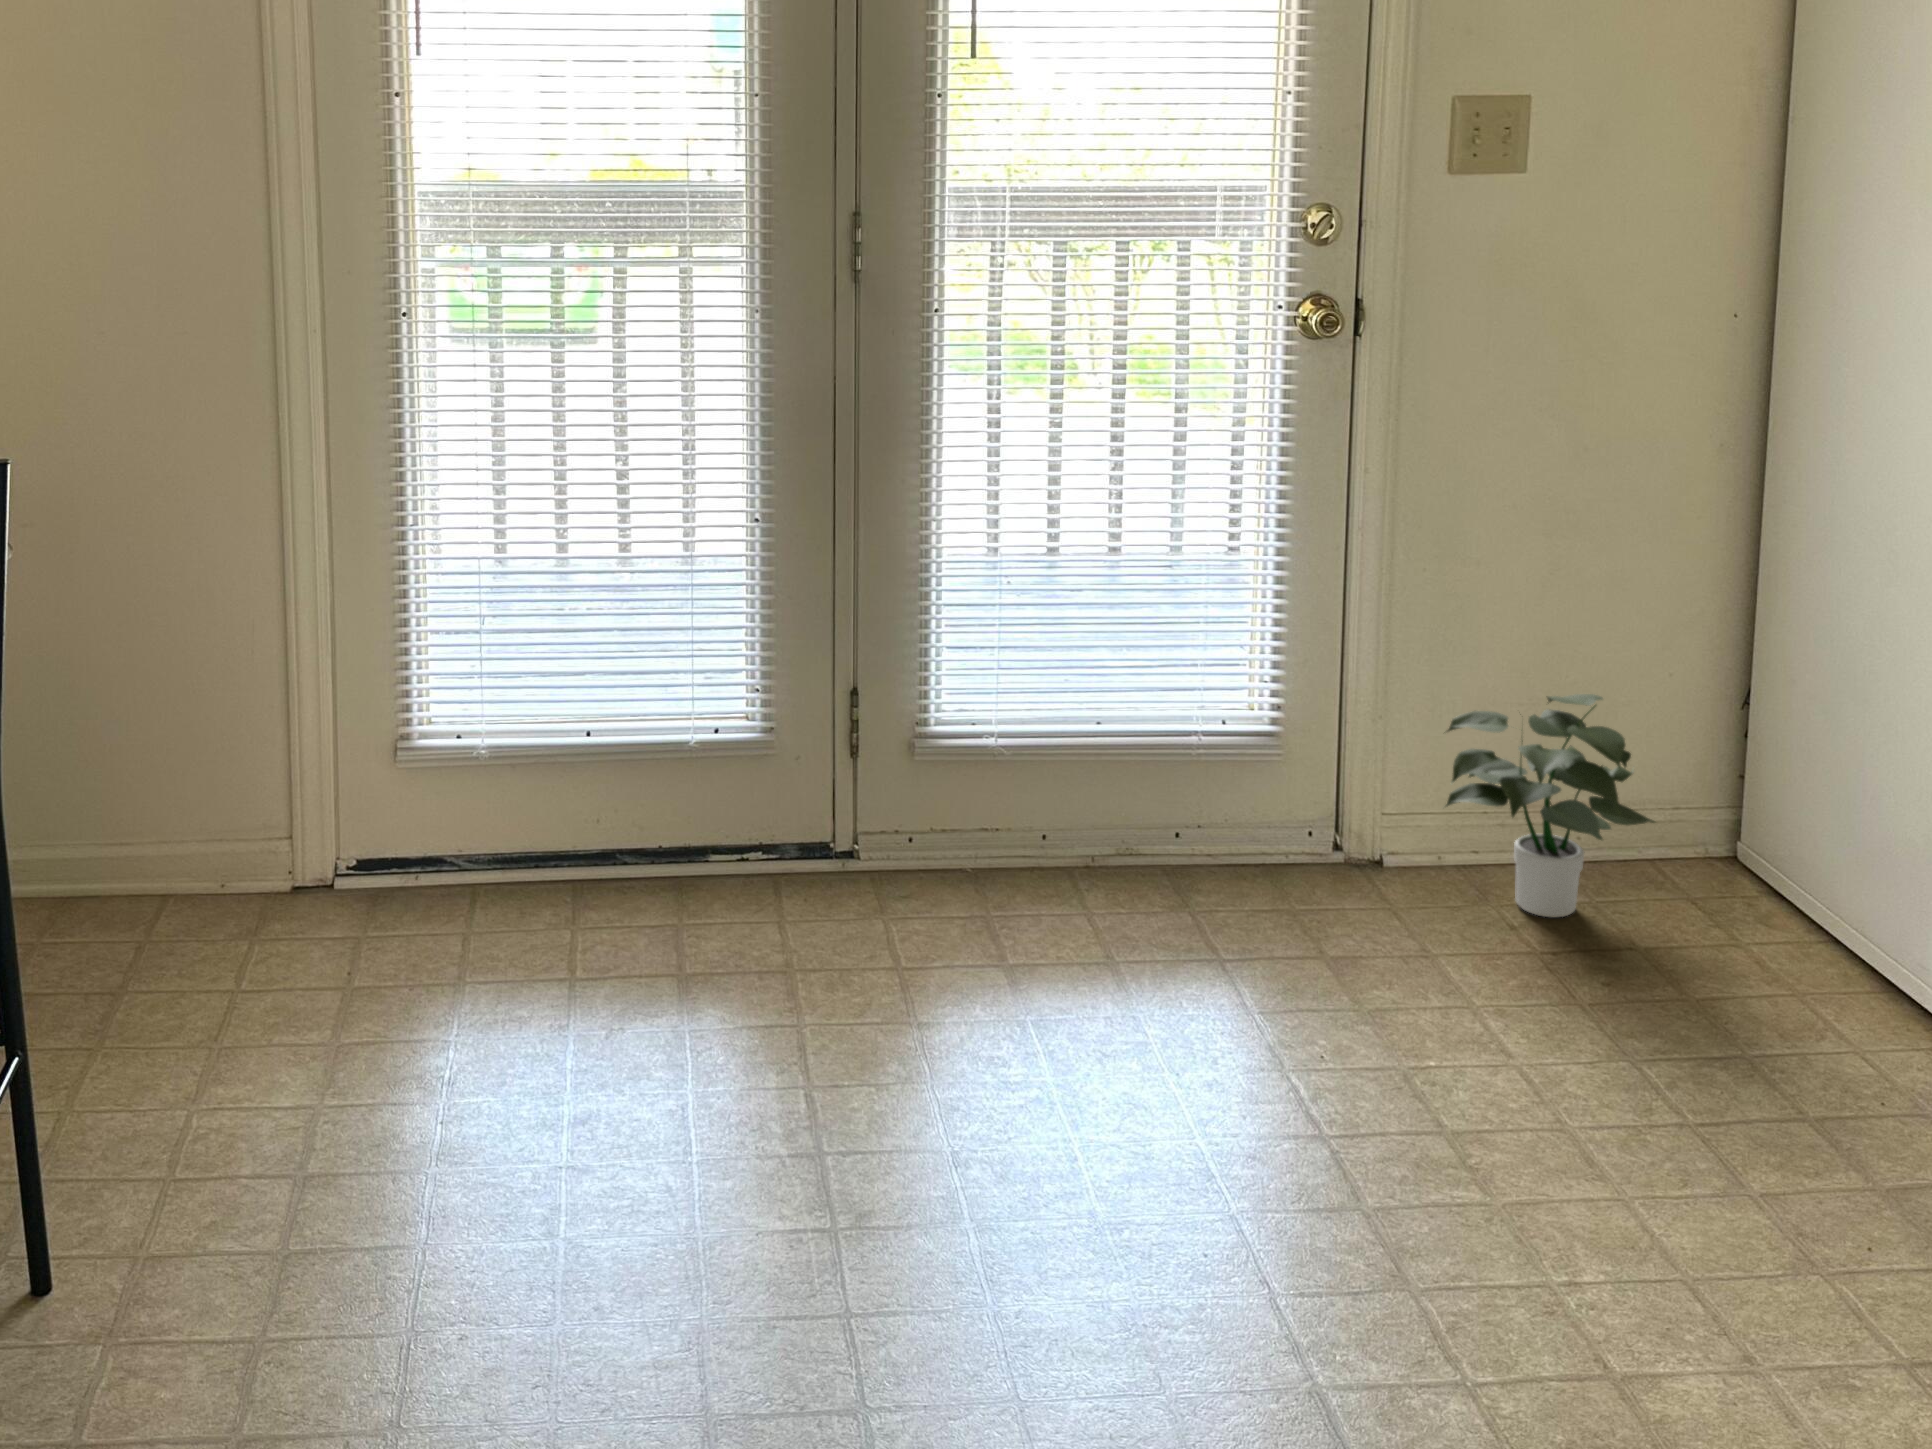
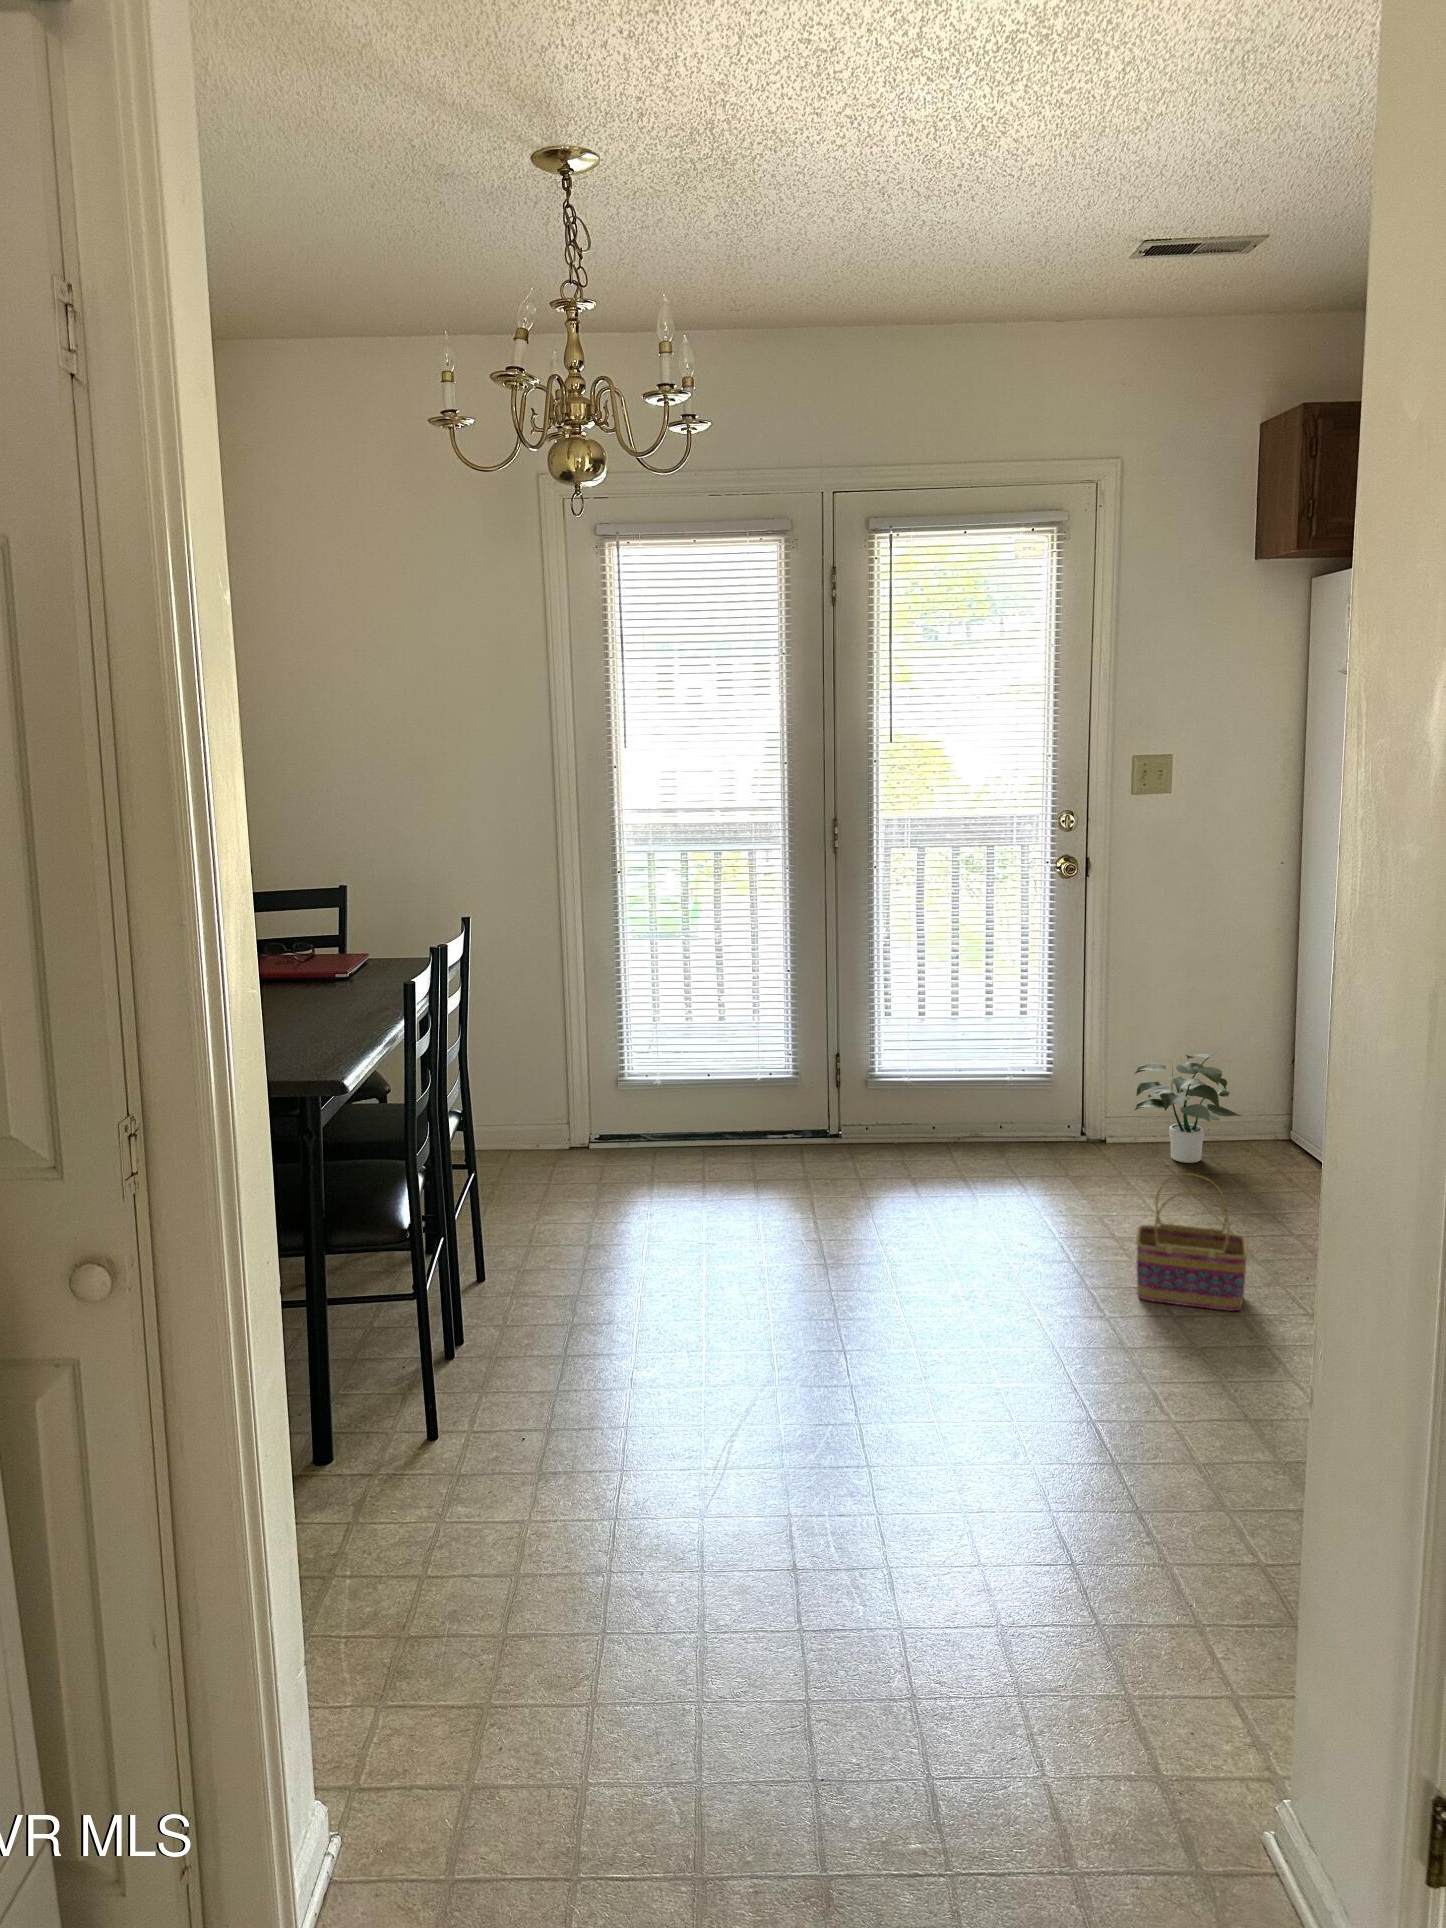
basket: none [1514,1030,1768,1349] -> present [1136,1173,1248,1311]

